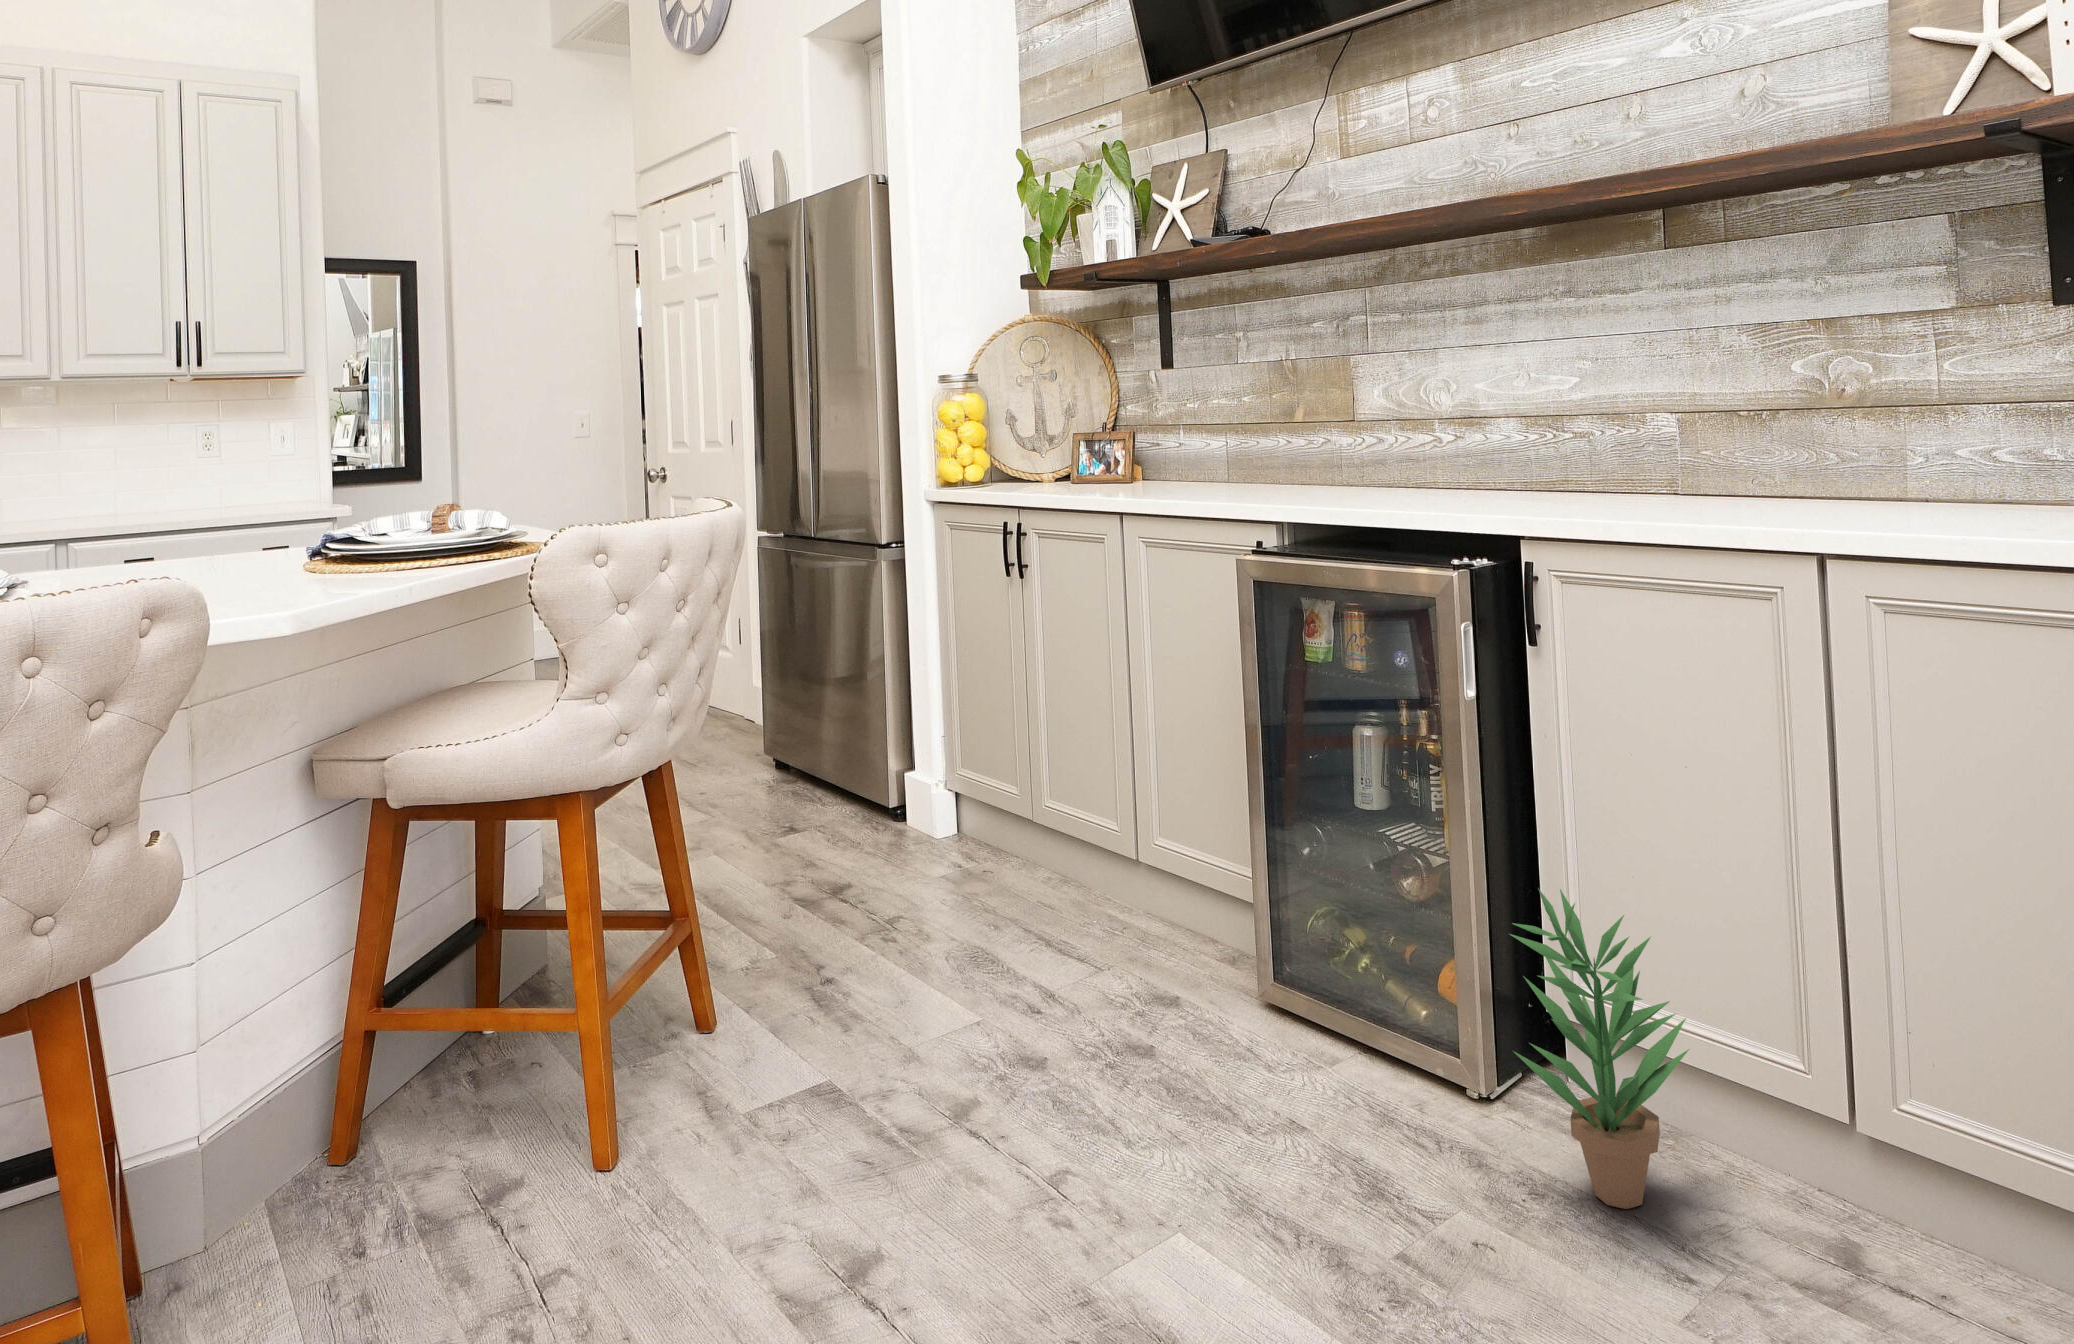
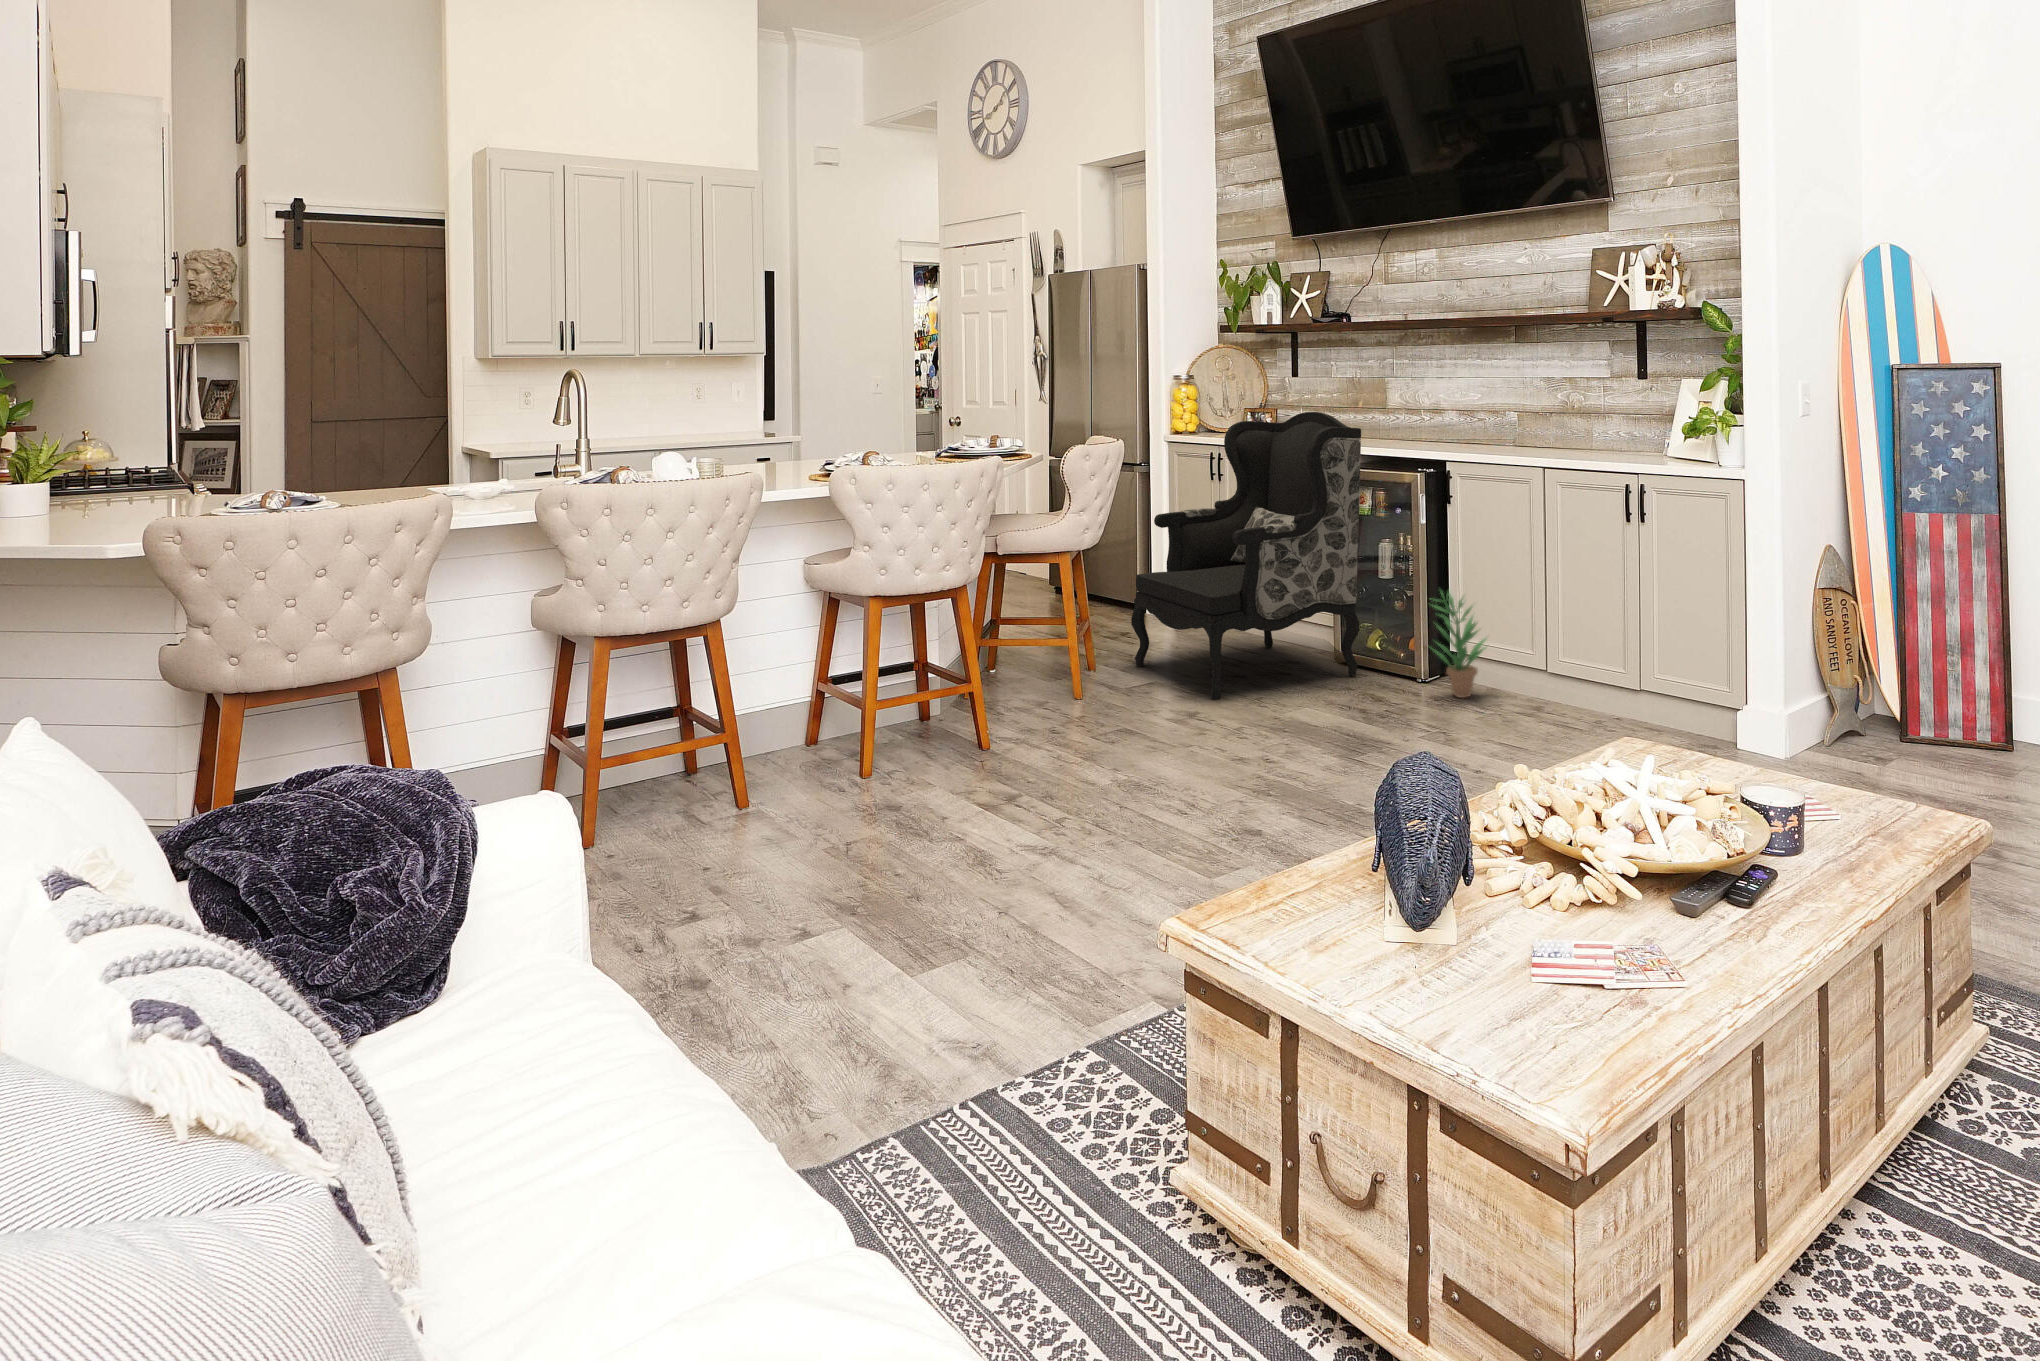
armchair: none [789,428,1321,1214] -> present [1131,412,1361,700]

